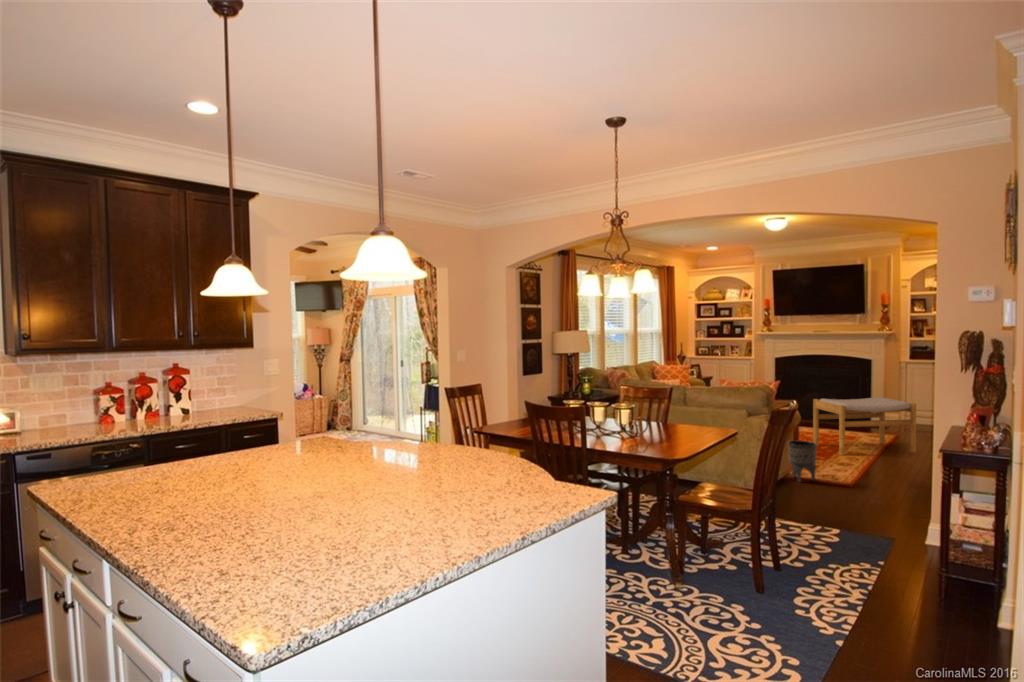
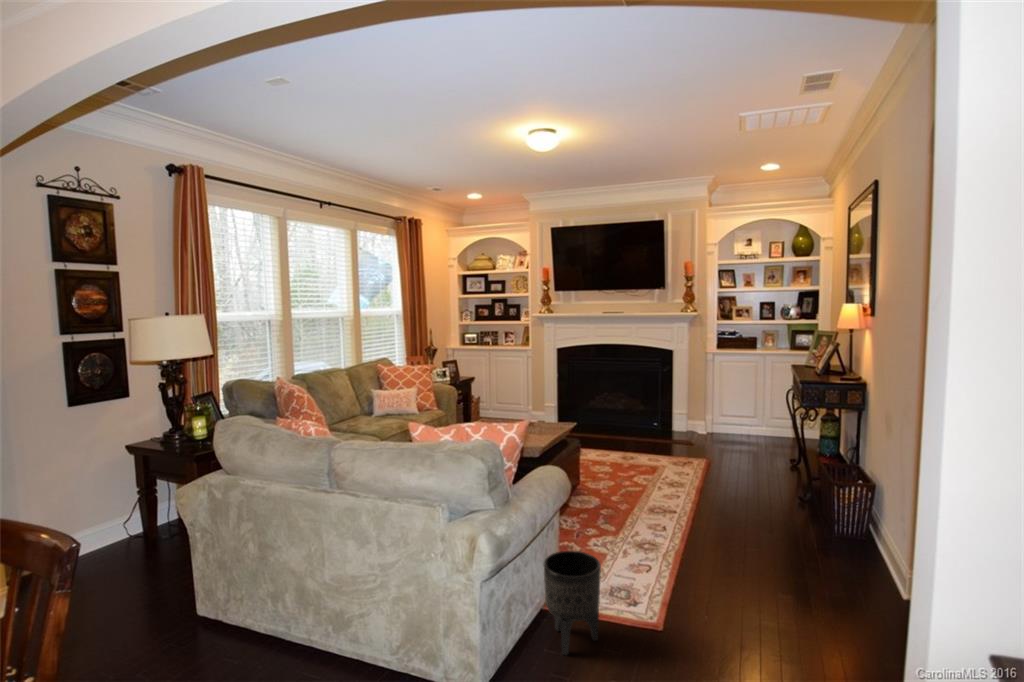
footstool: present [813,397,916,455] -> none [600,414,746,524]

